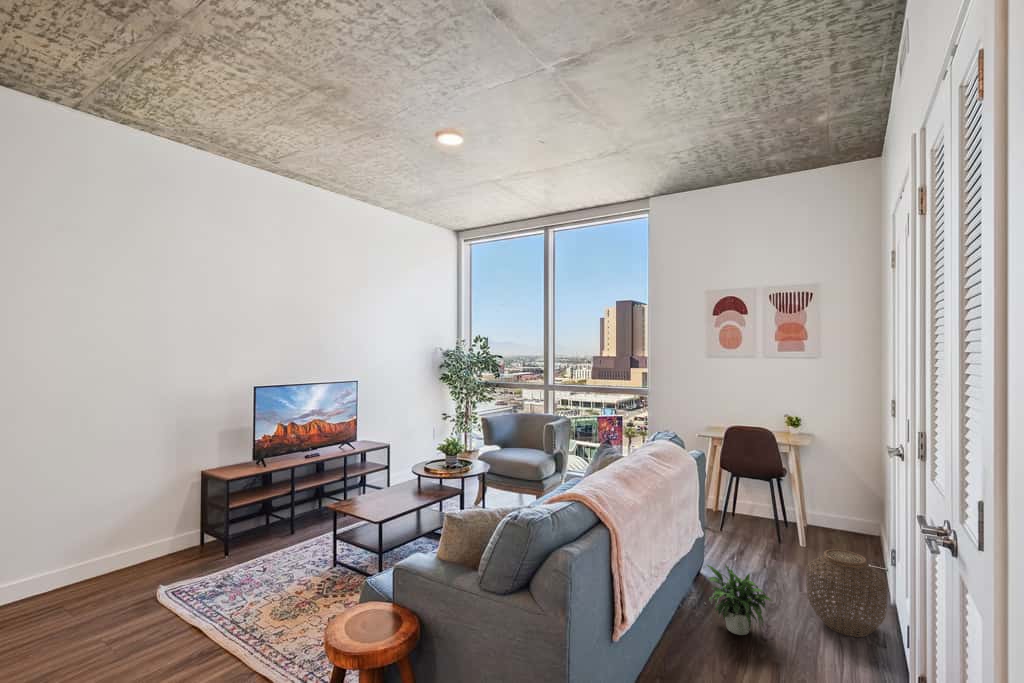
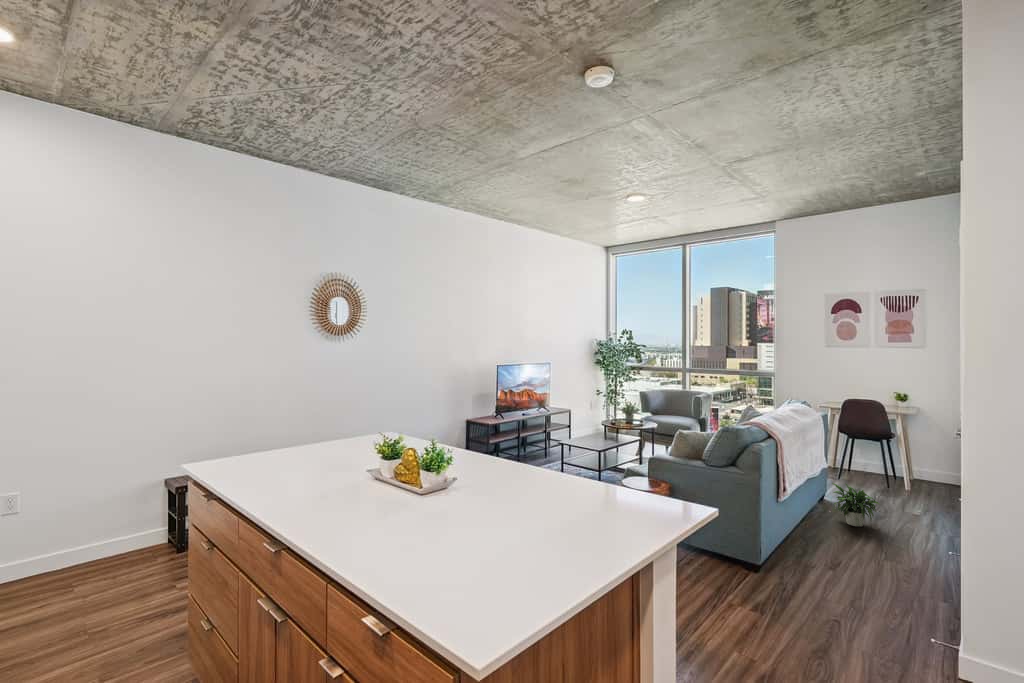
woven basket: present [806,549,887,637] -> none [906,477,967,532]

